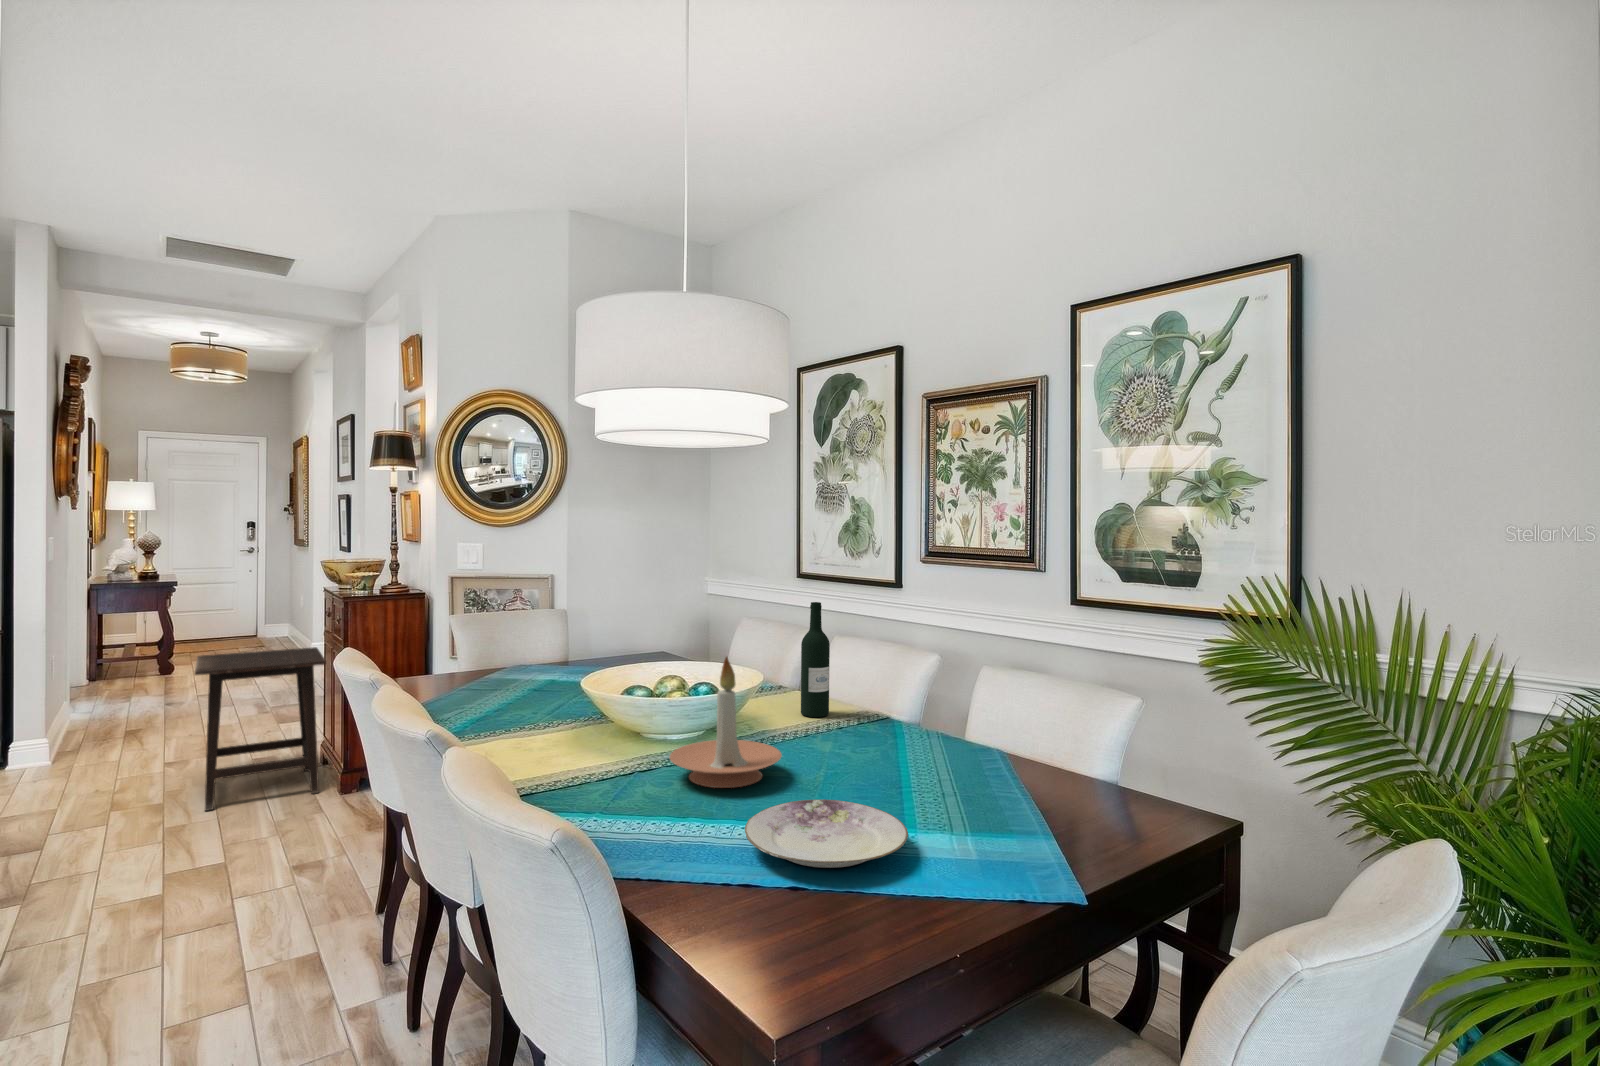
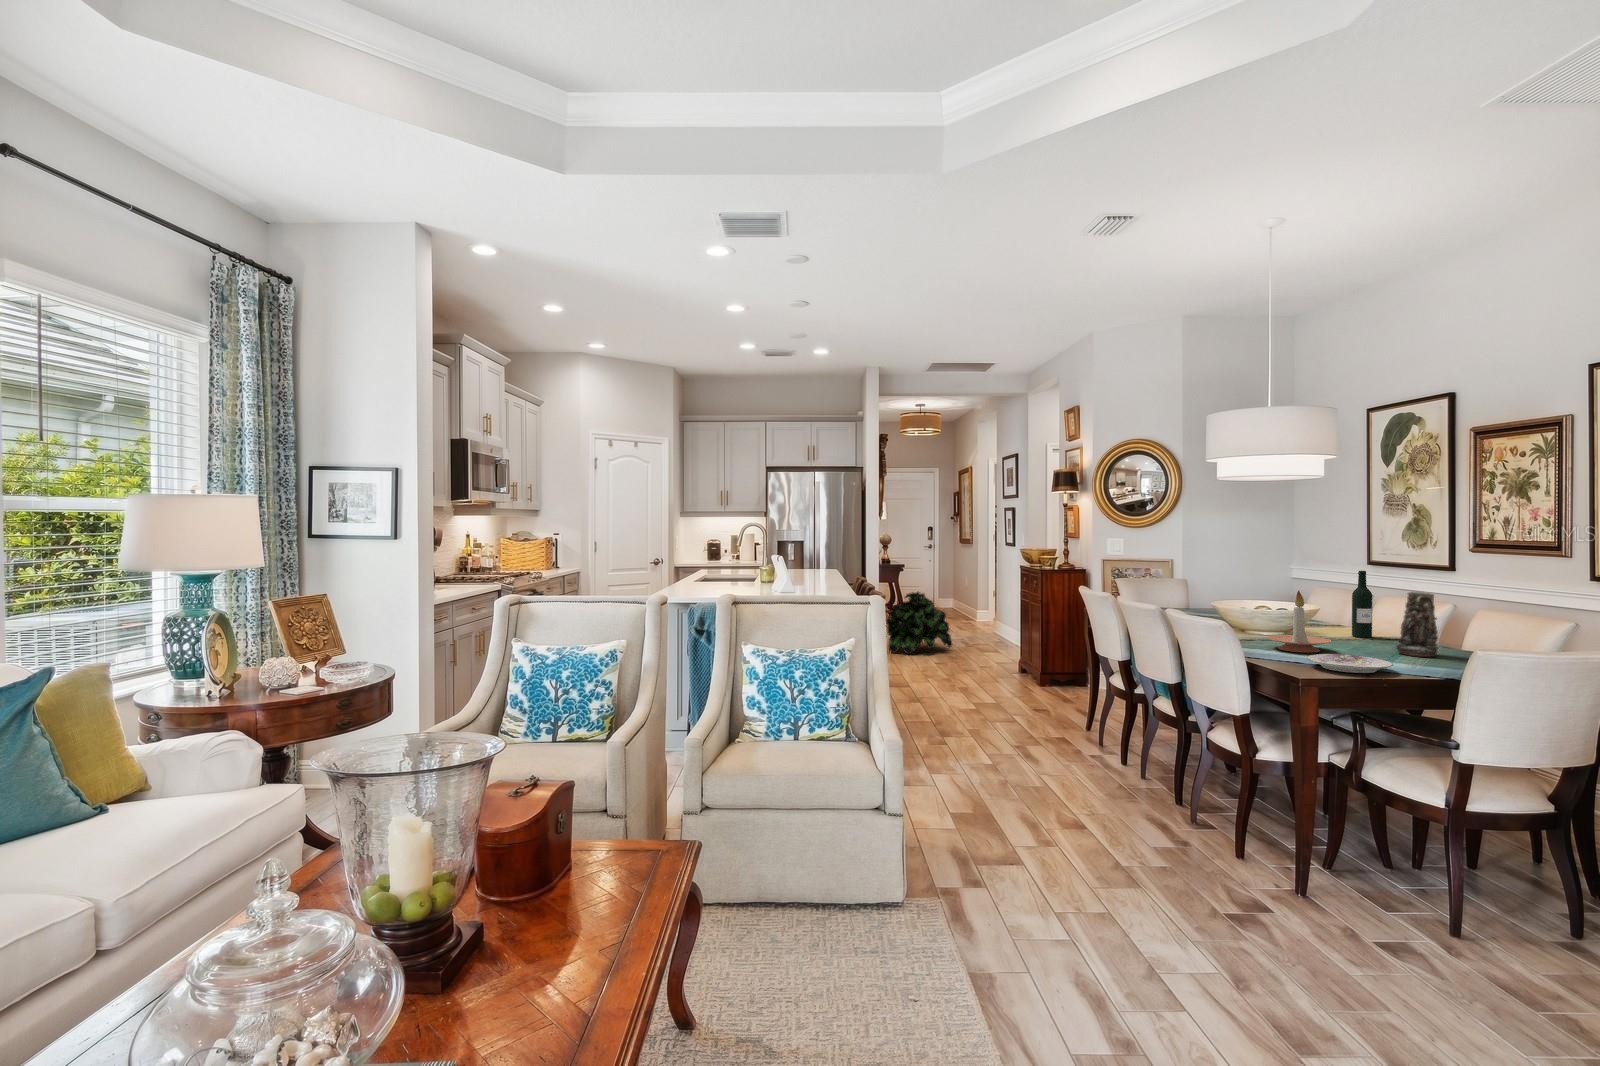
potted plant: none [69,633,226,748] -> present [887,592,952,654]
vase: none [879,645,941,768] -> present [1397,592,1438,657]
side table: present [195,647,327,811] -> none [957,601,1029,685]

